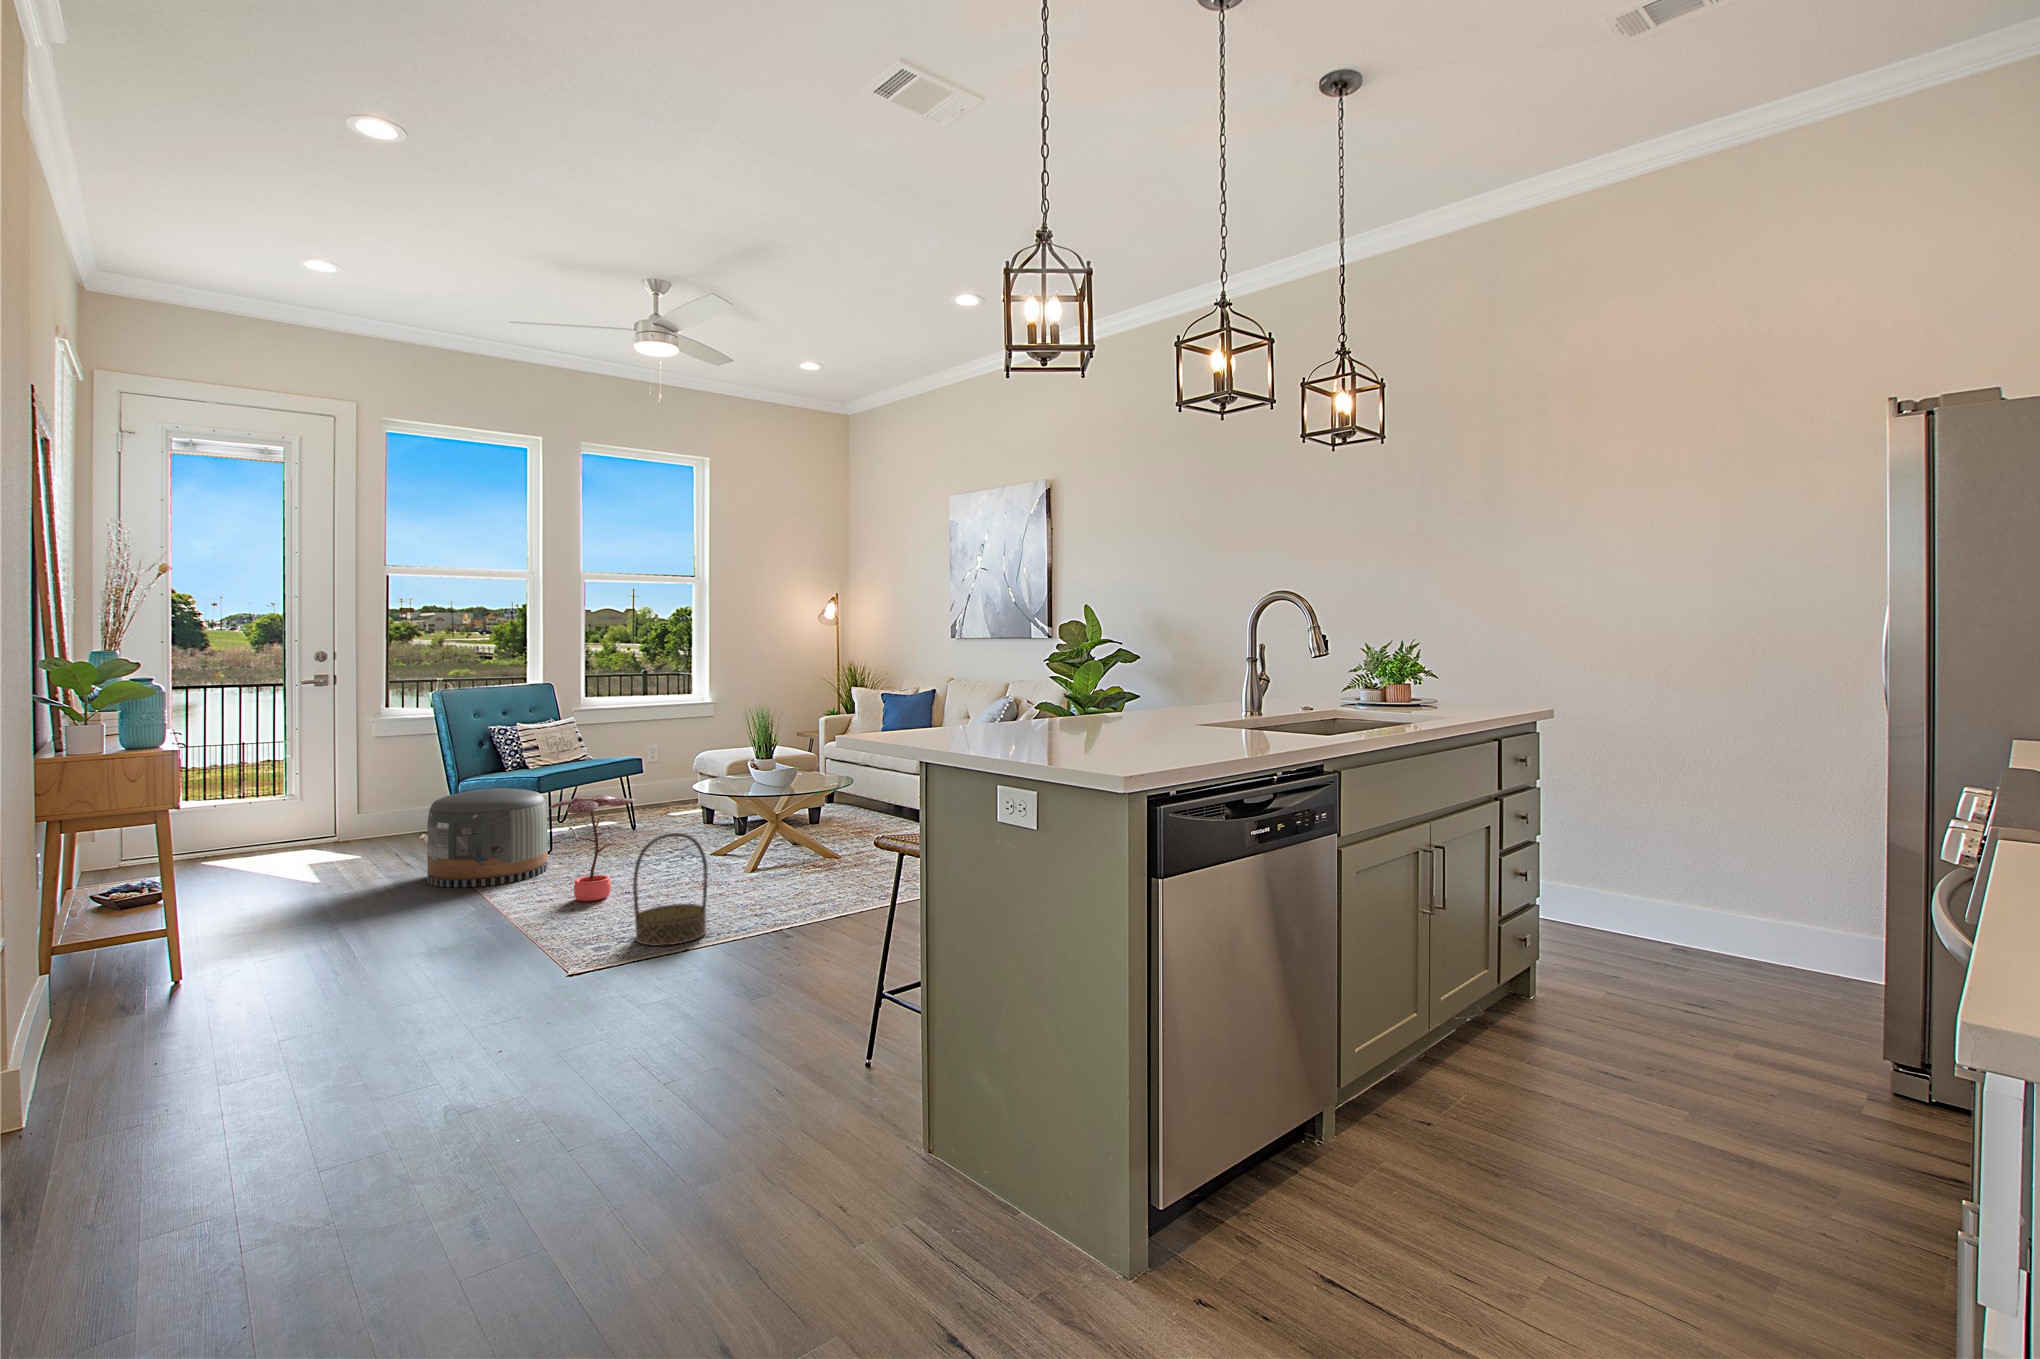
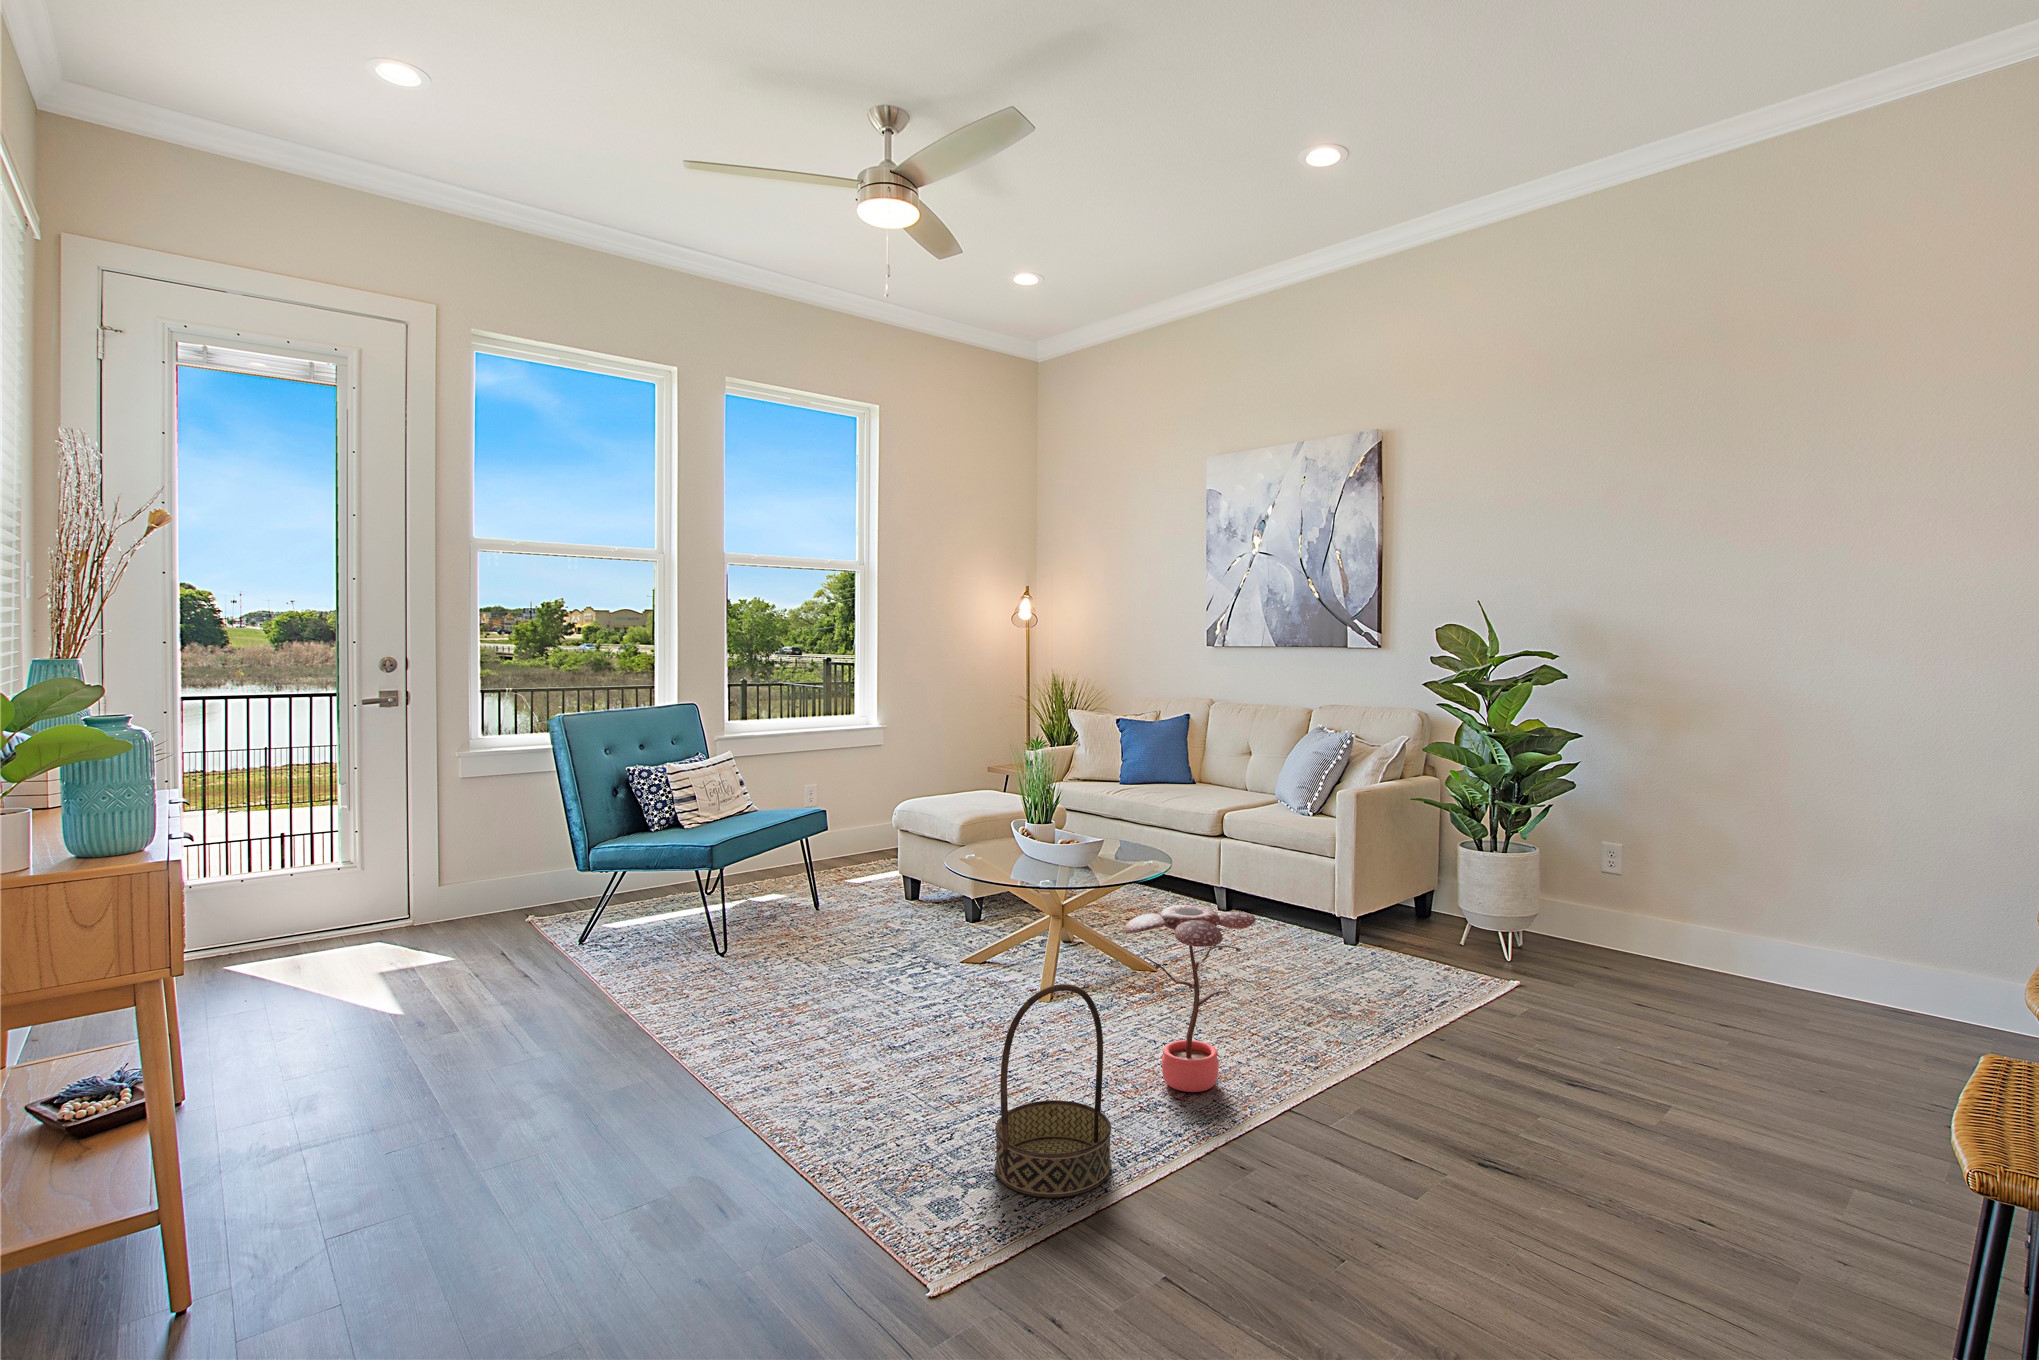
pouf: present [427,788,548,887] -> none [569,866,741,1031]
potted plant: present [549,795,635,901] -> present [1125,905,1256,1092]

